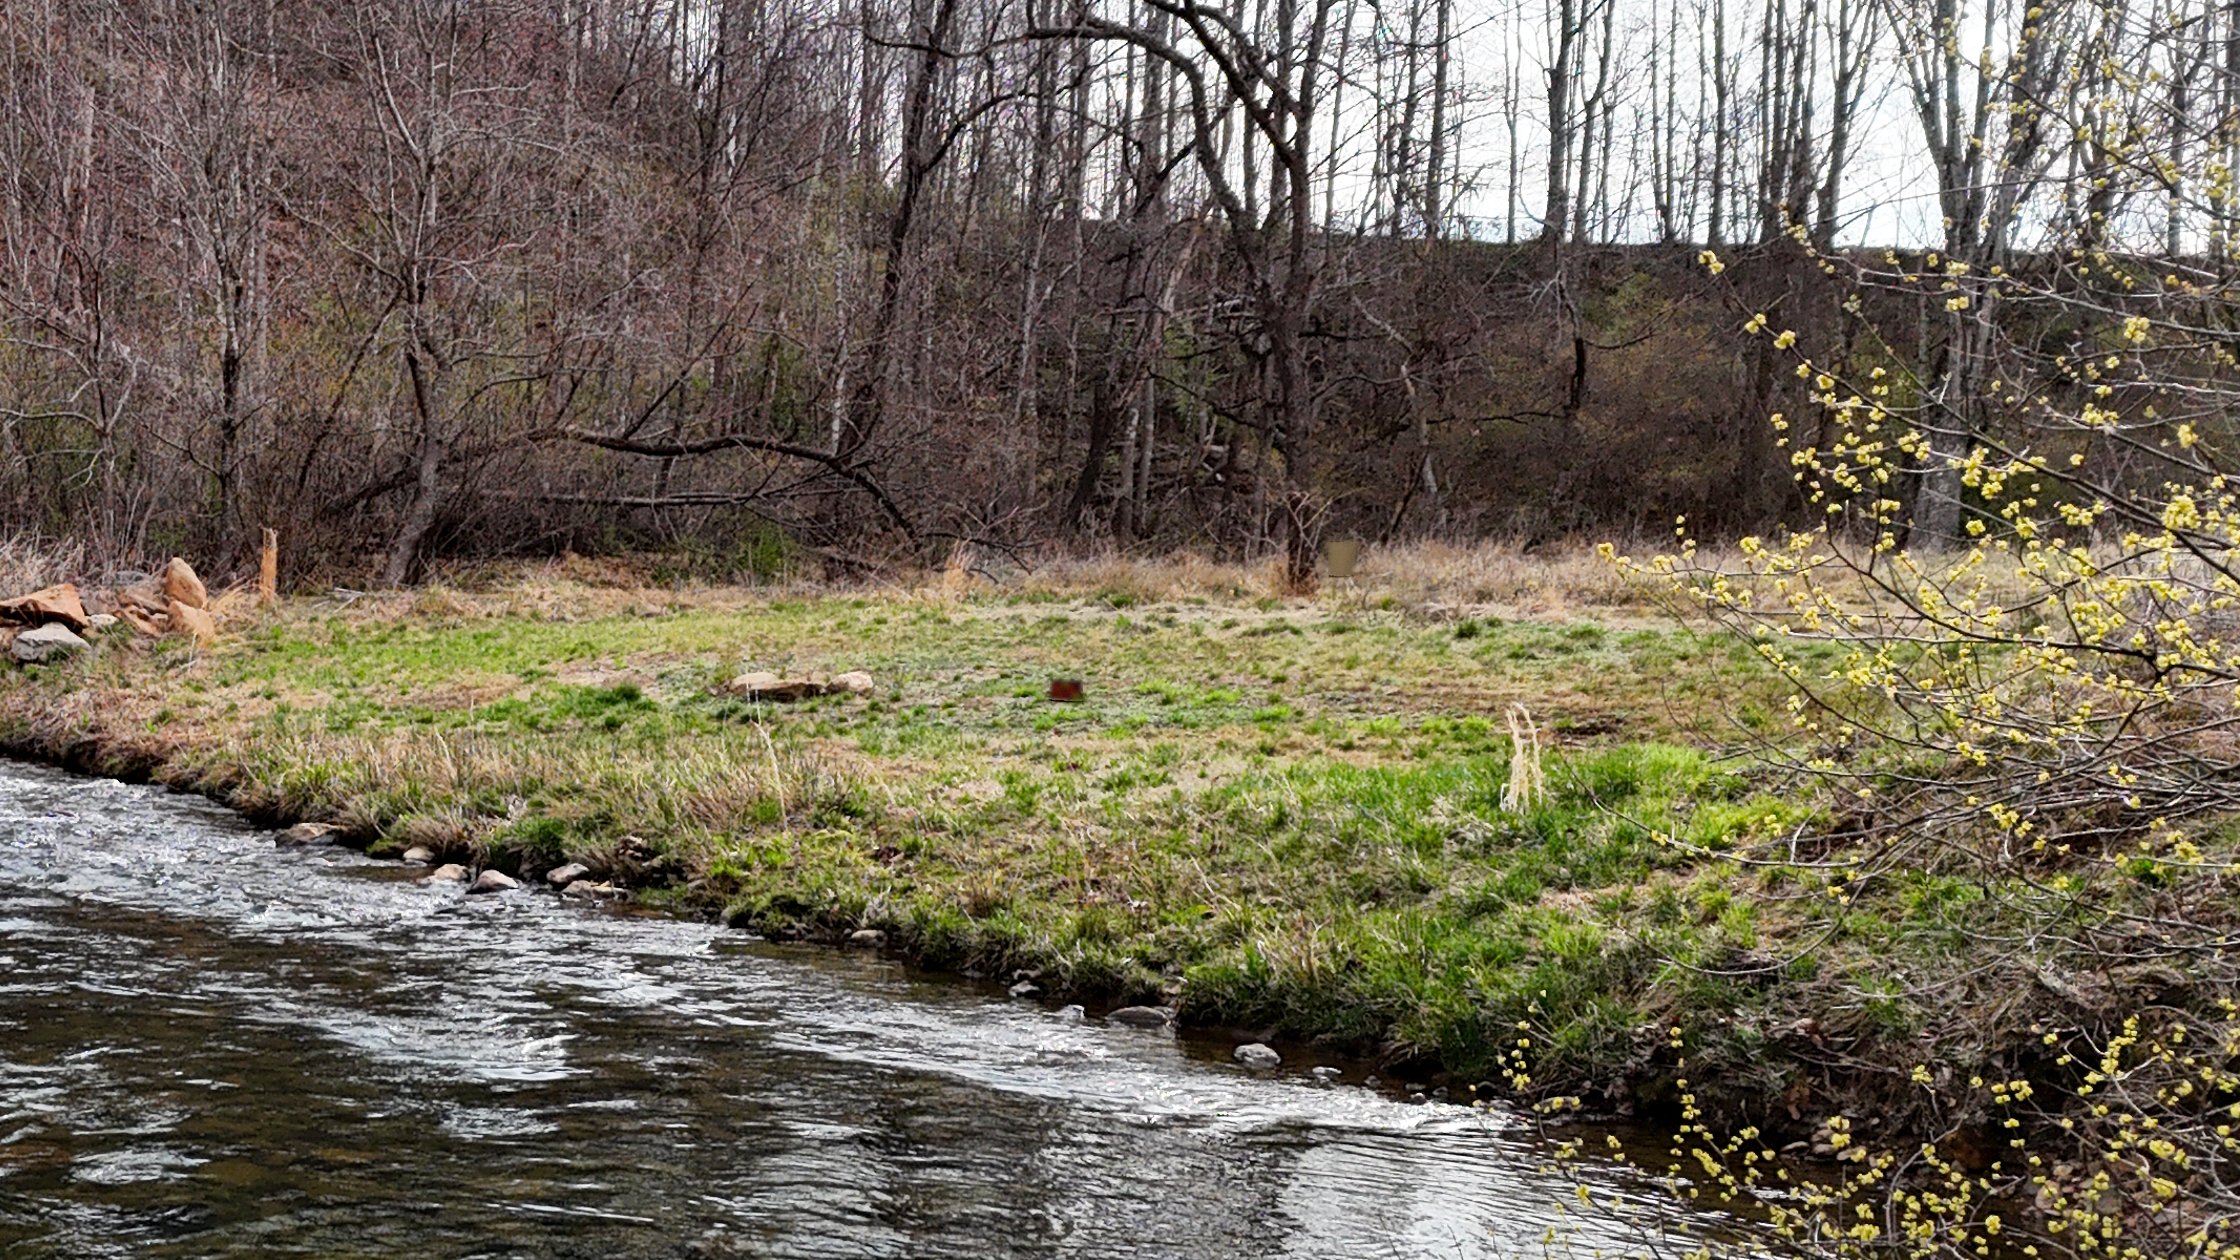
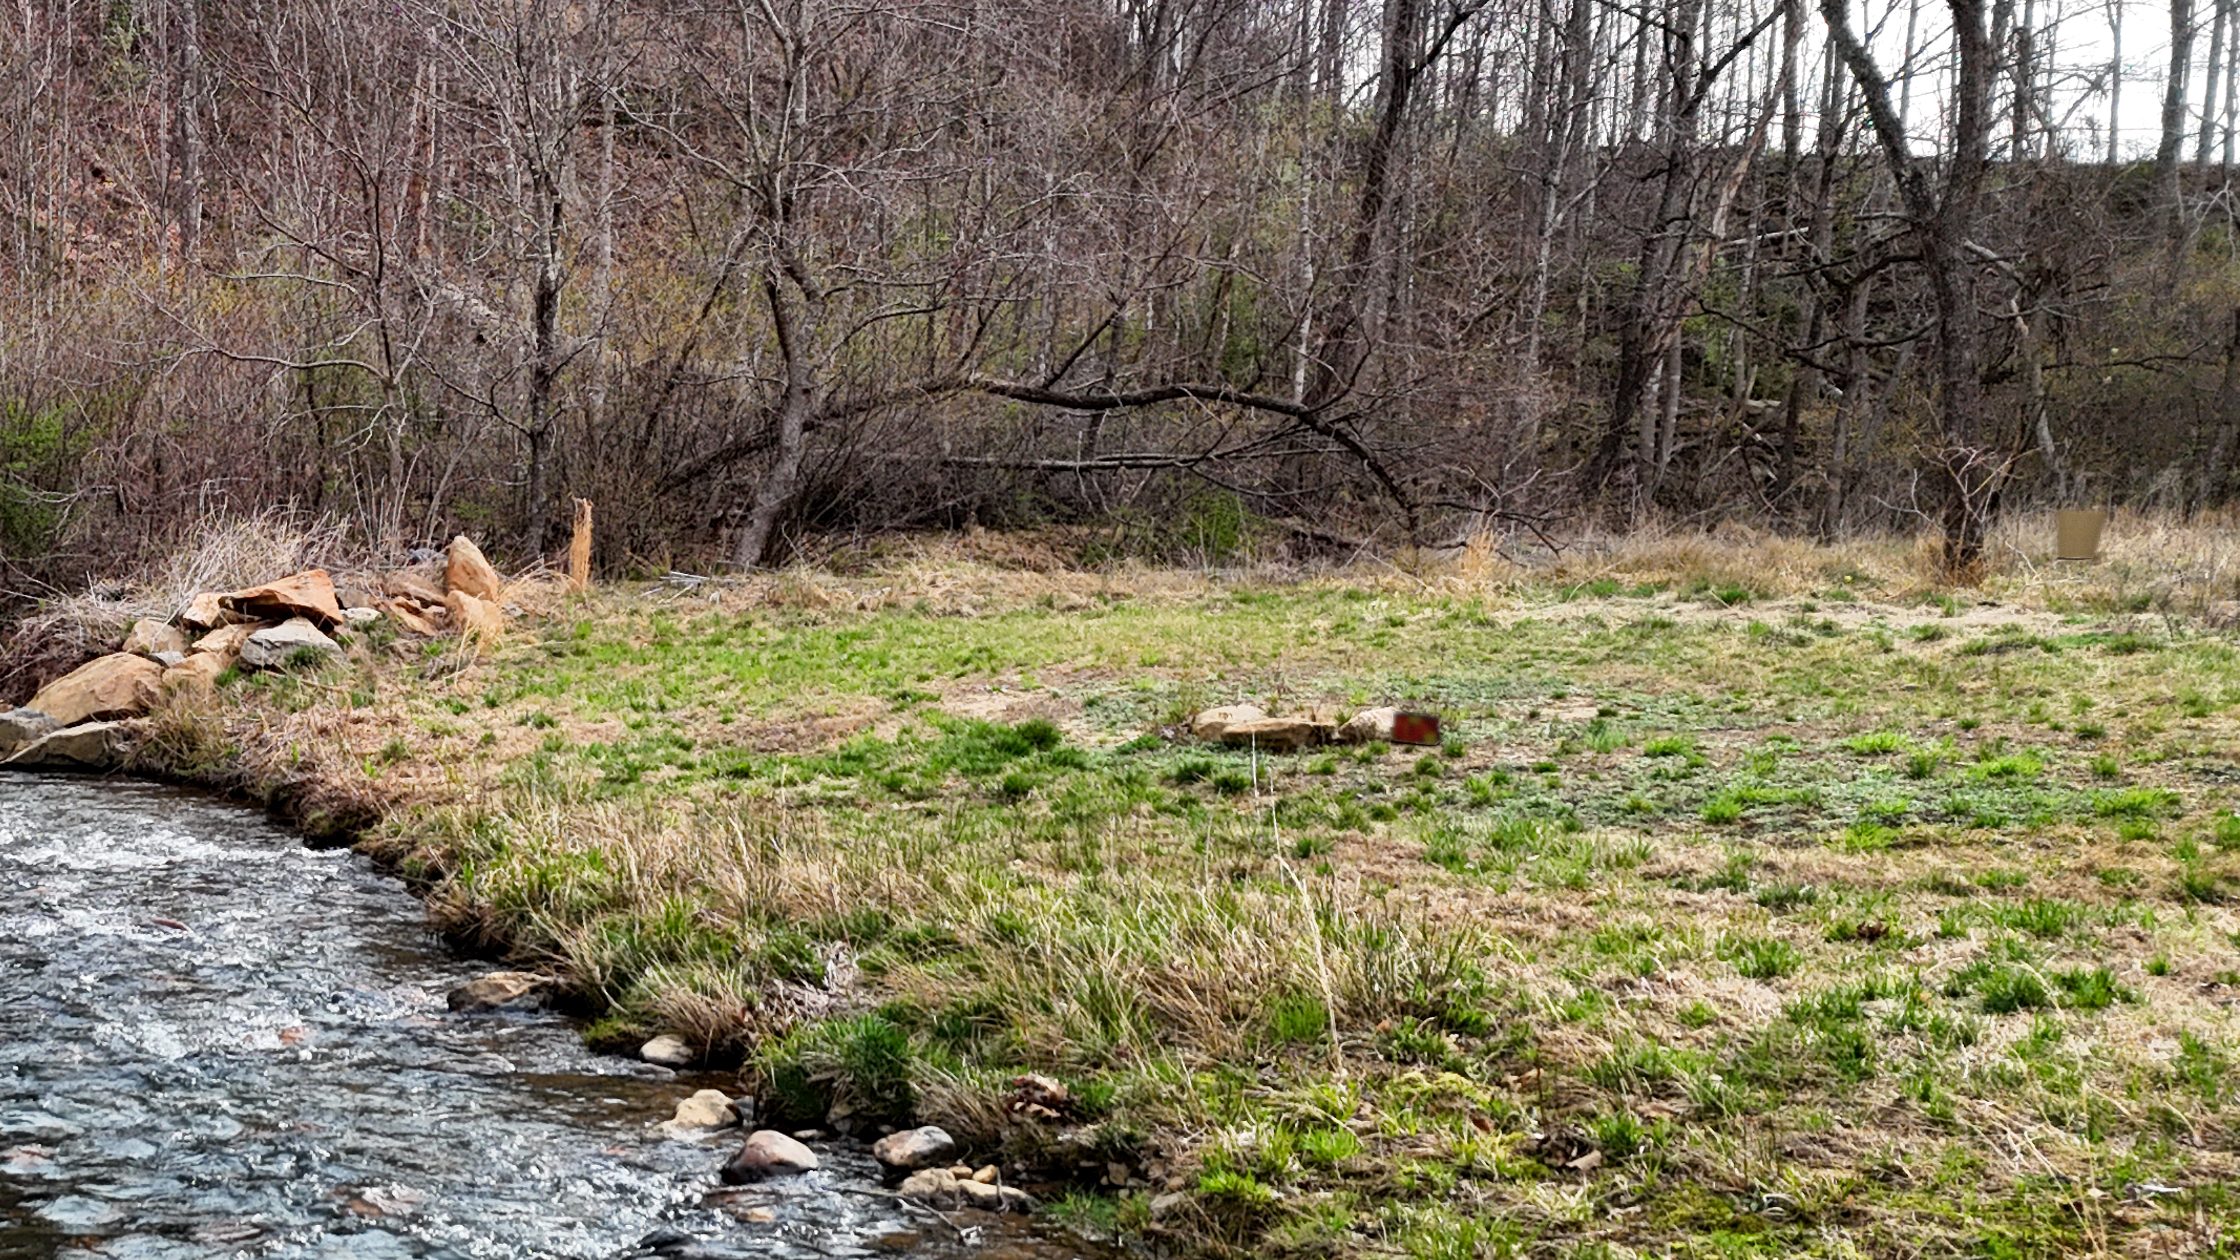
bag: present [1047,678,1085,702] -> present [1389,711,1443,745]

